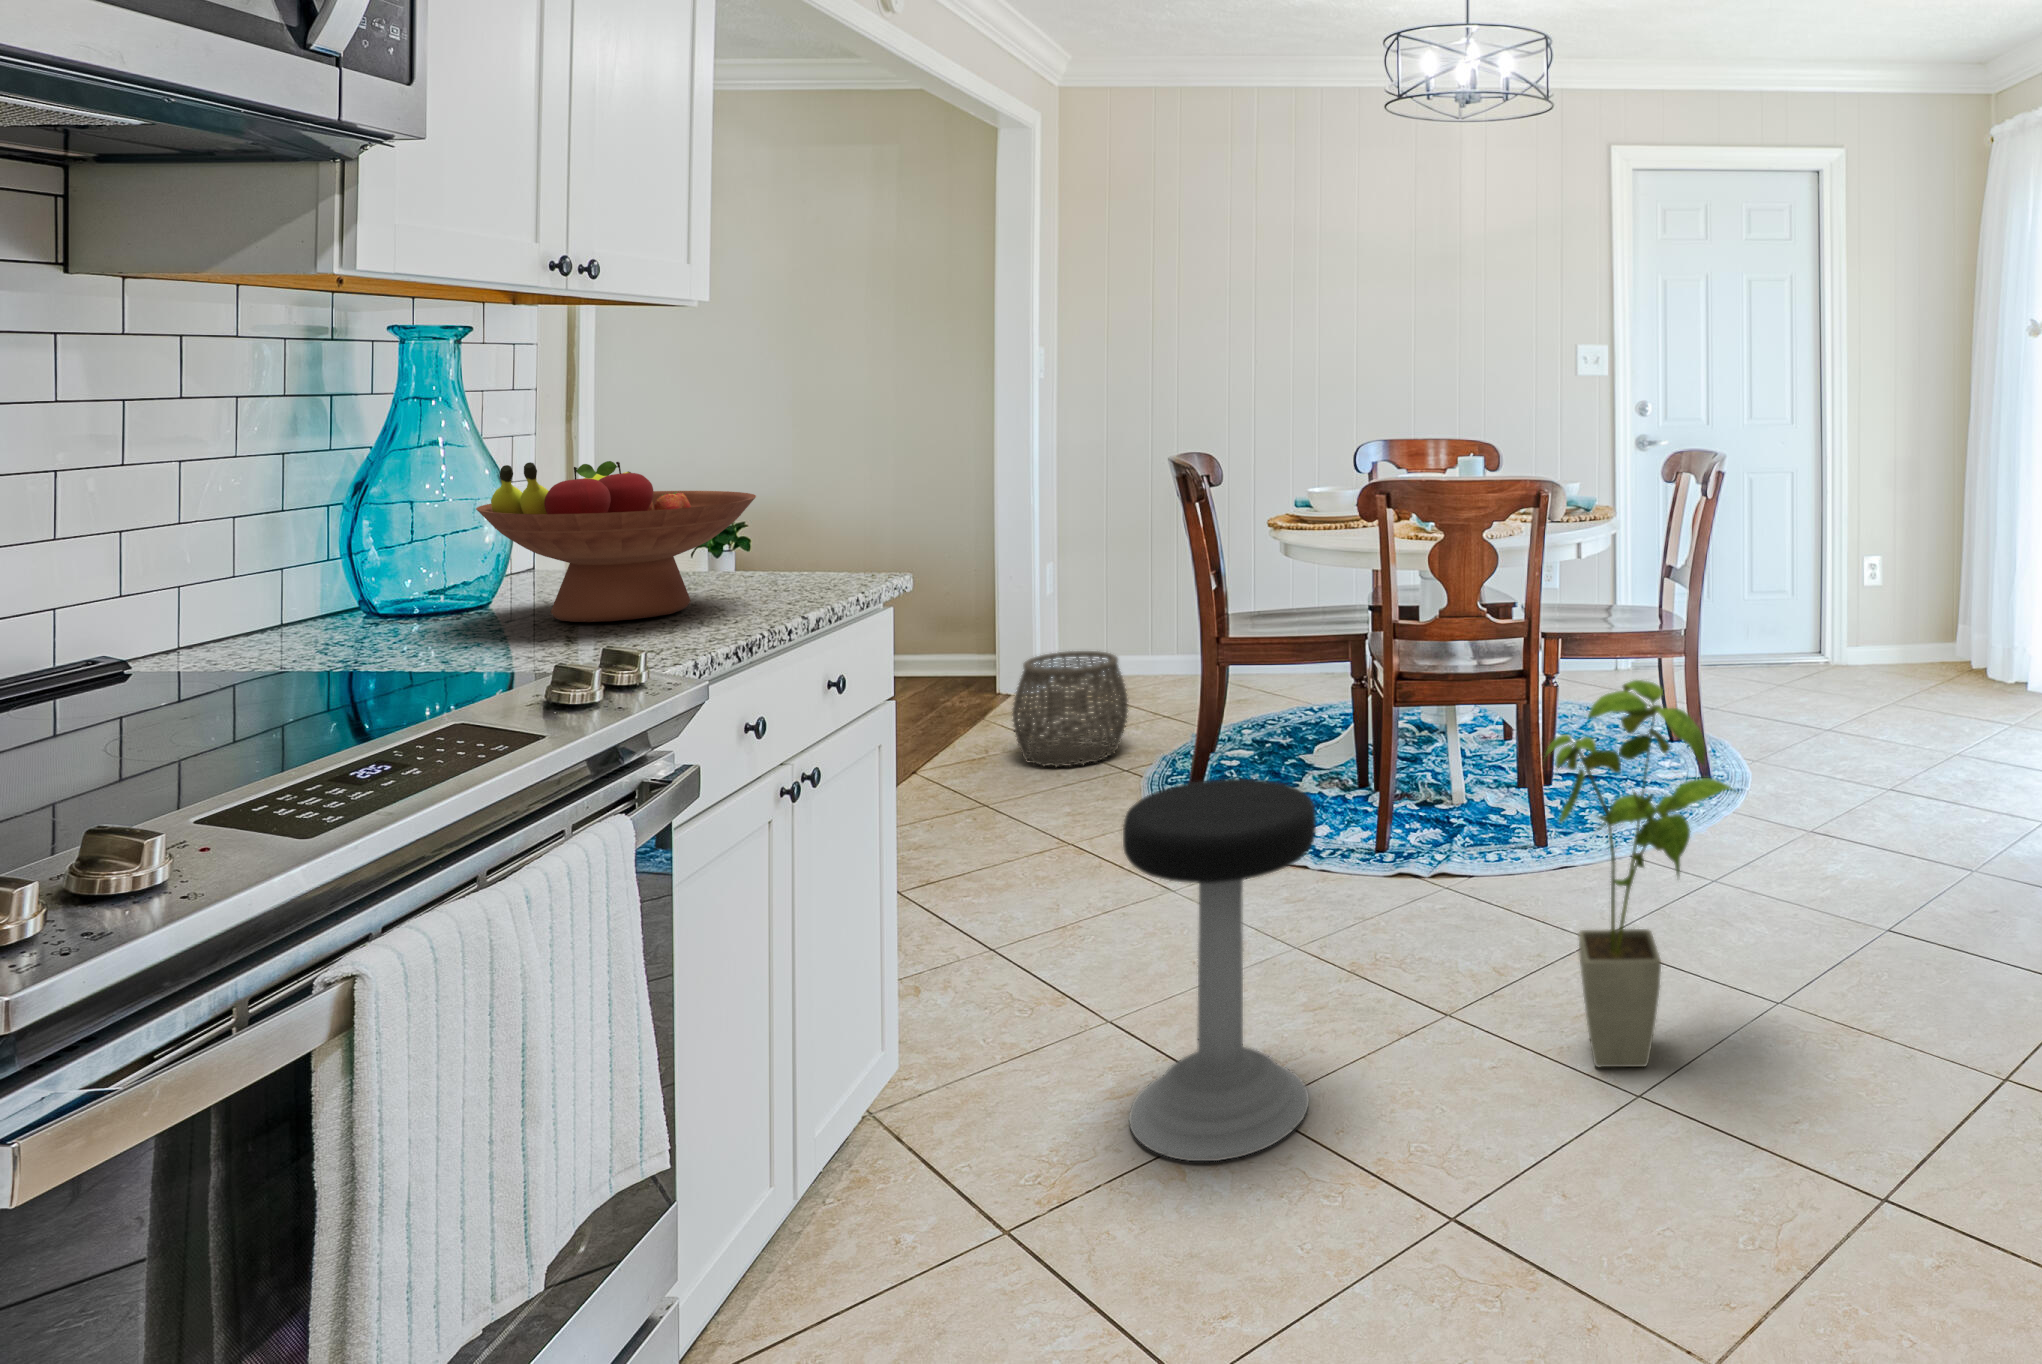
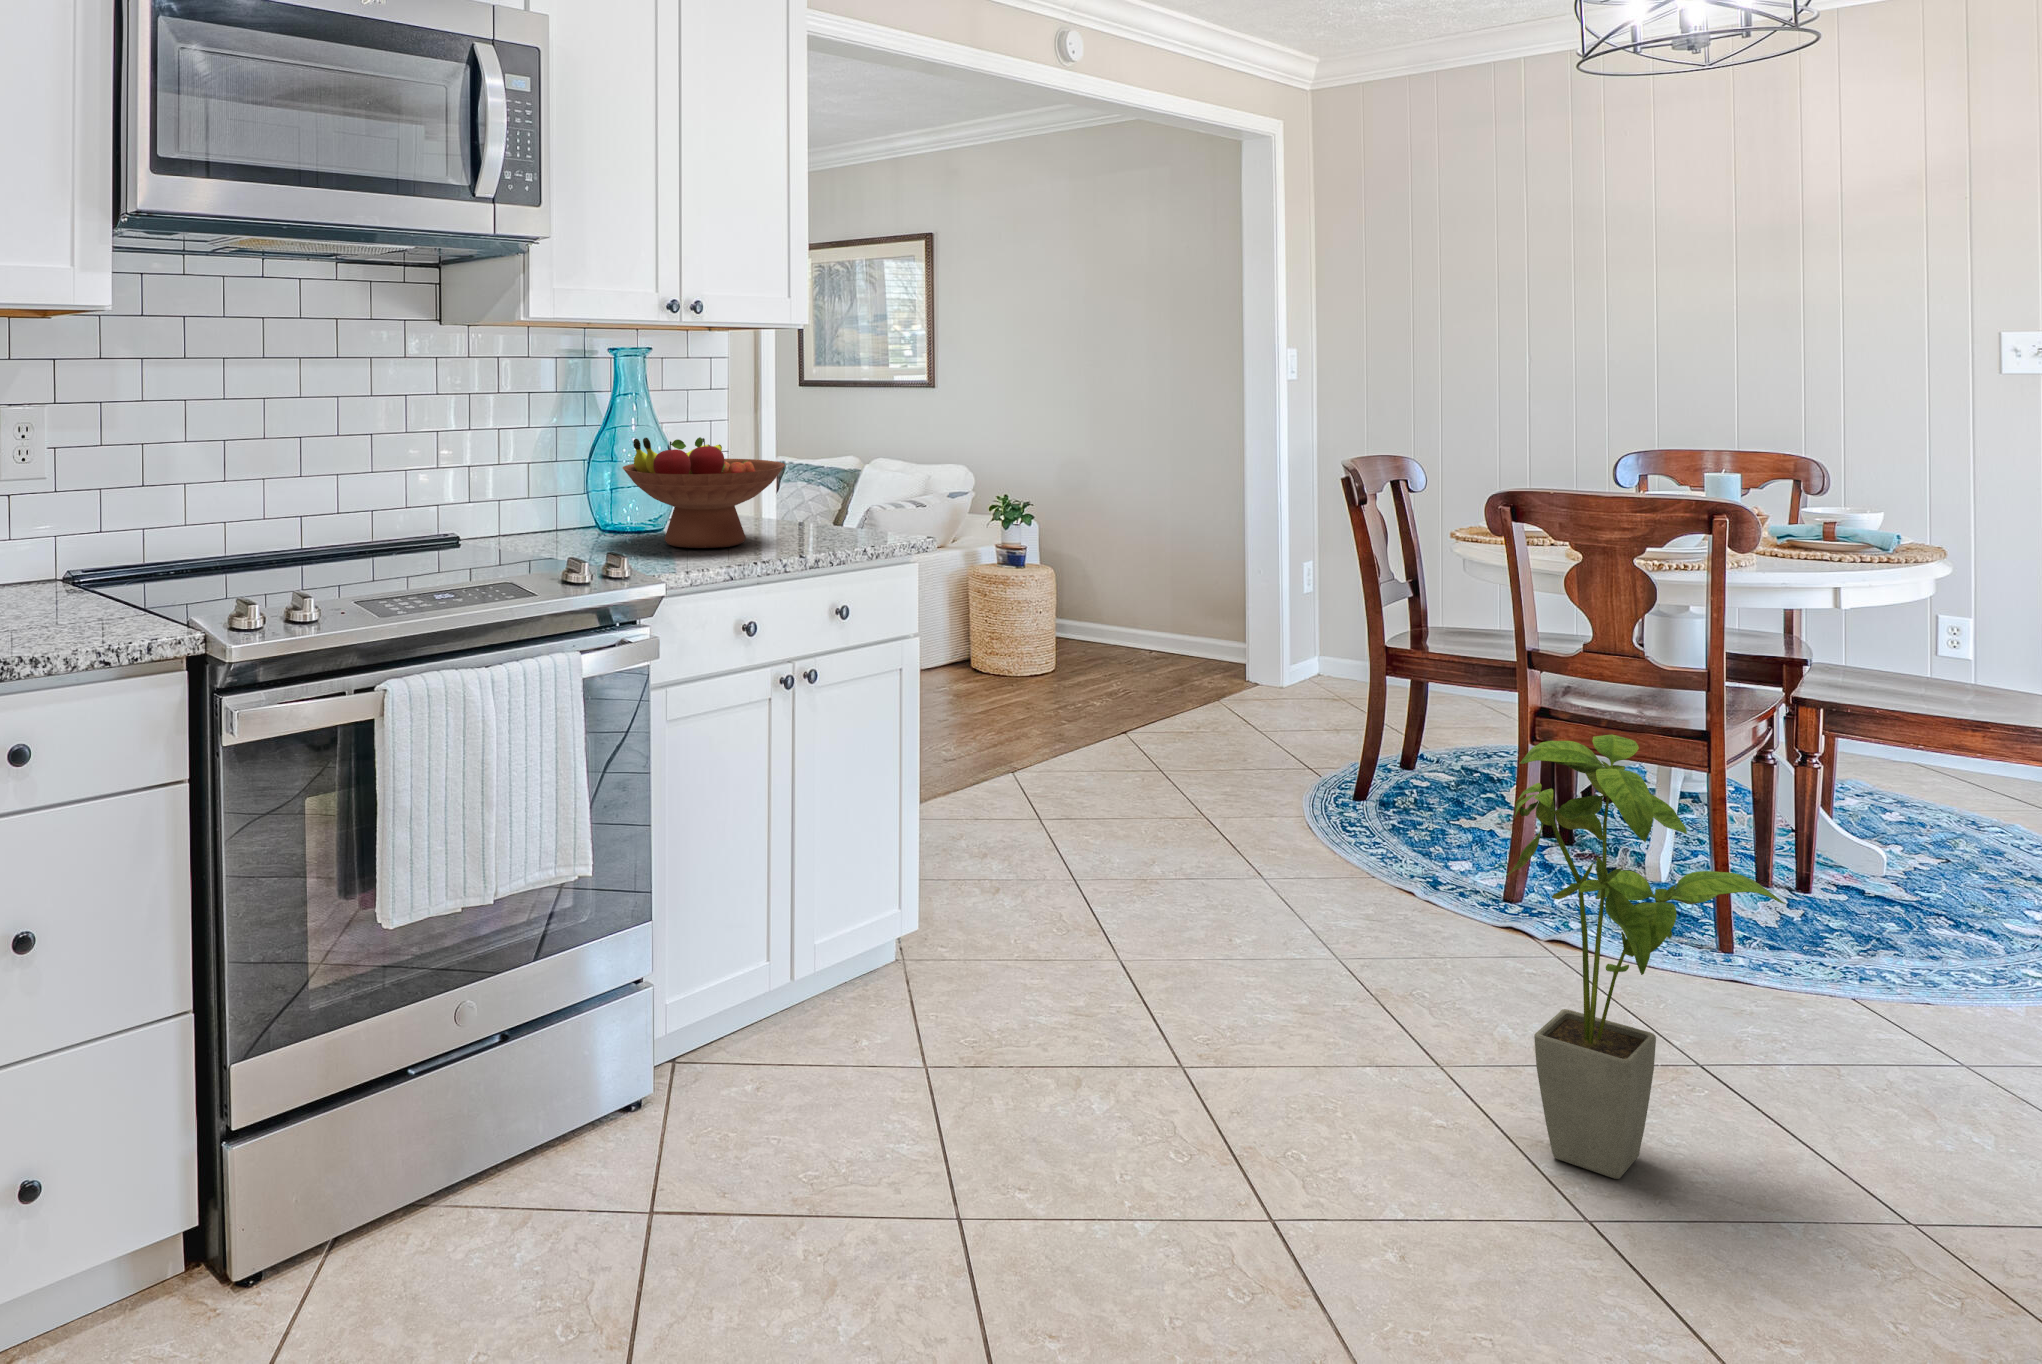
woven basket: present [1012,651,1128,767] -> none [1194,635,1317,754]
stool: present [1123,779,1316,1161] -> none [1056,752,1237,1089]

